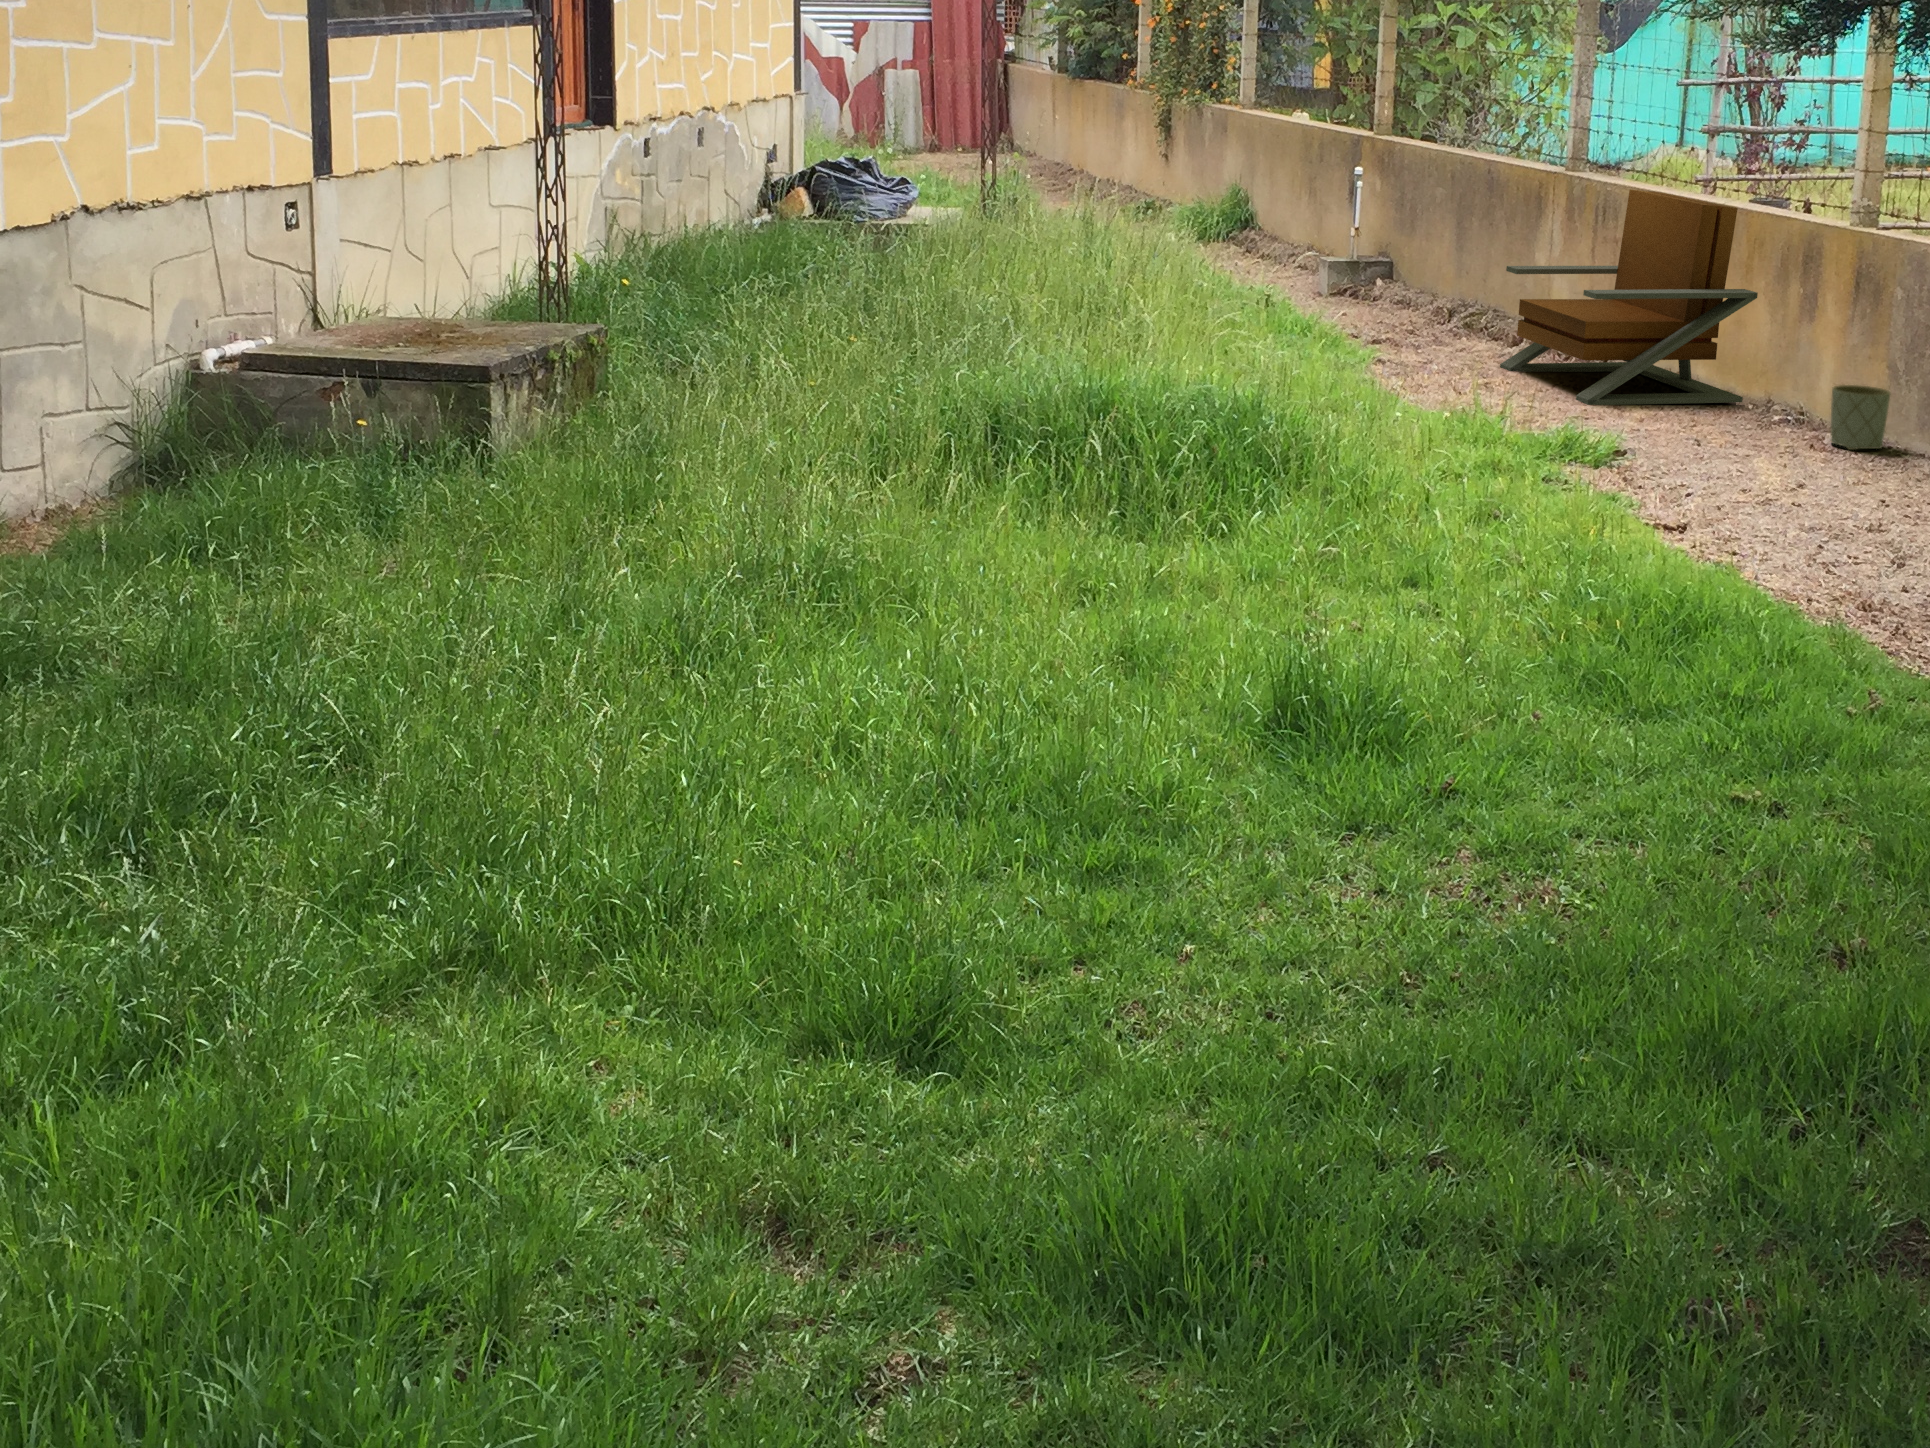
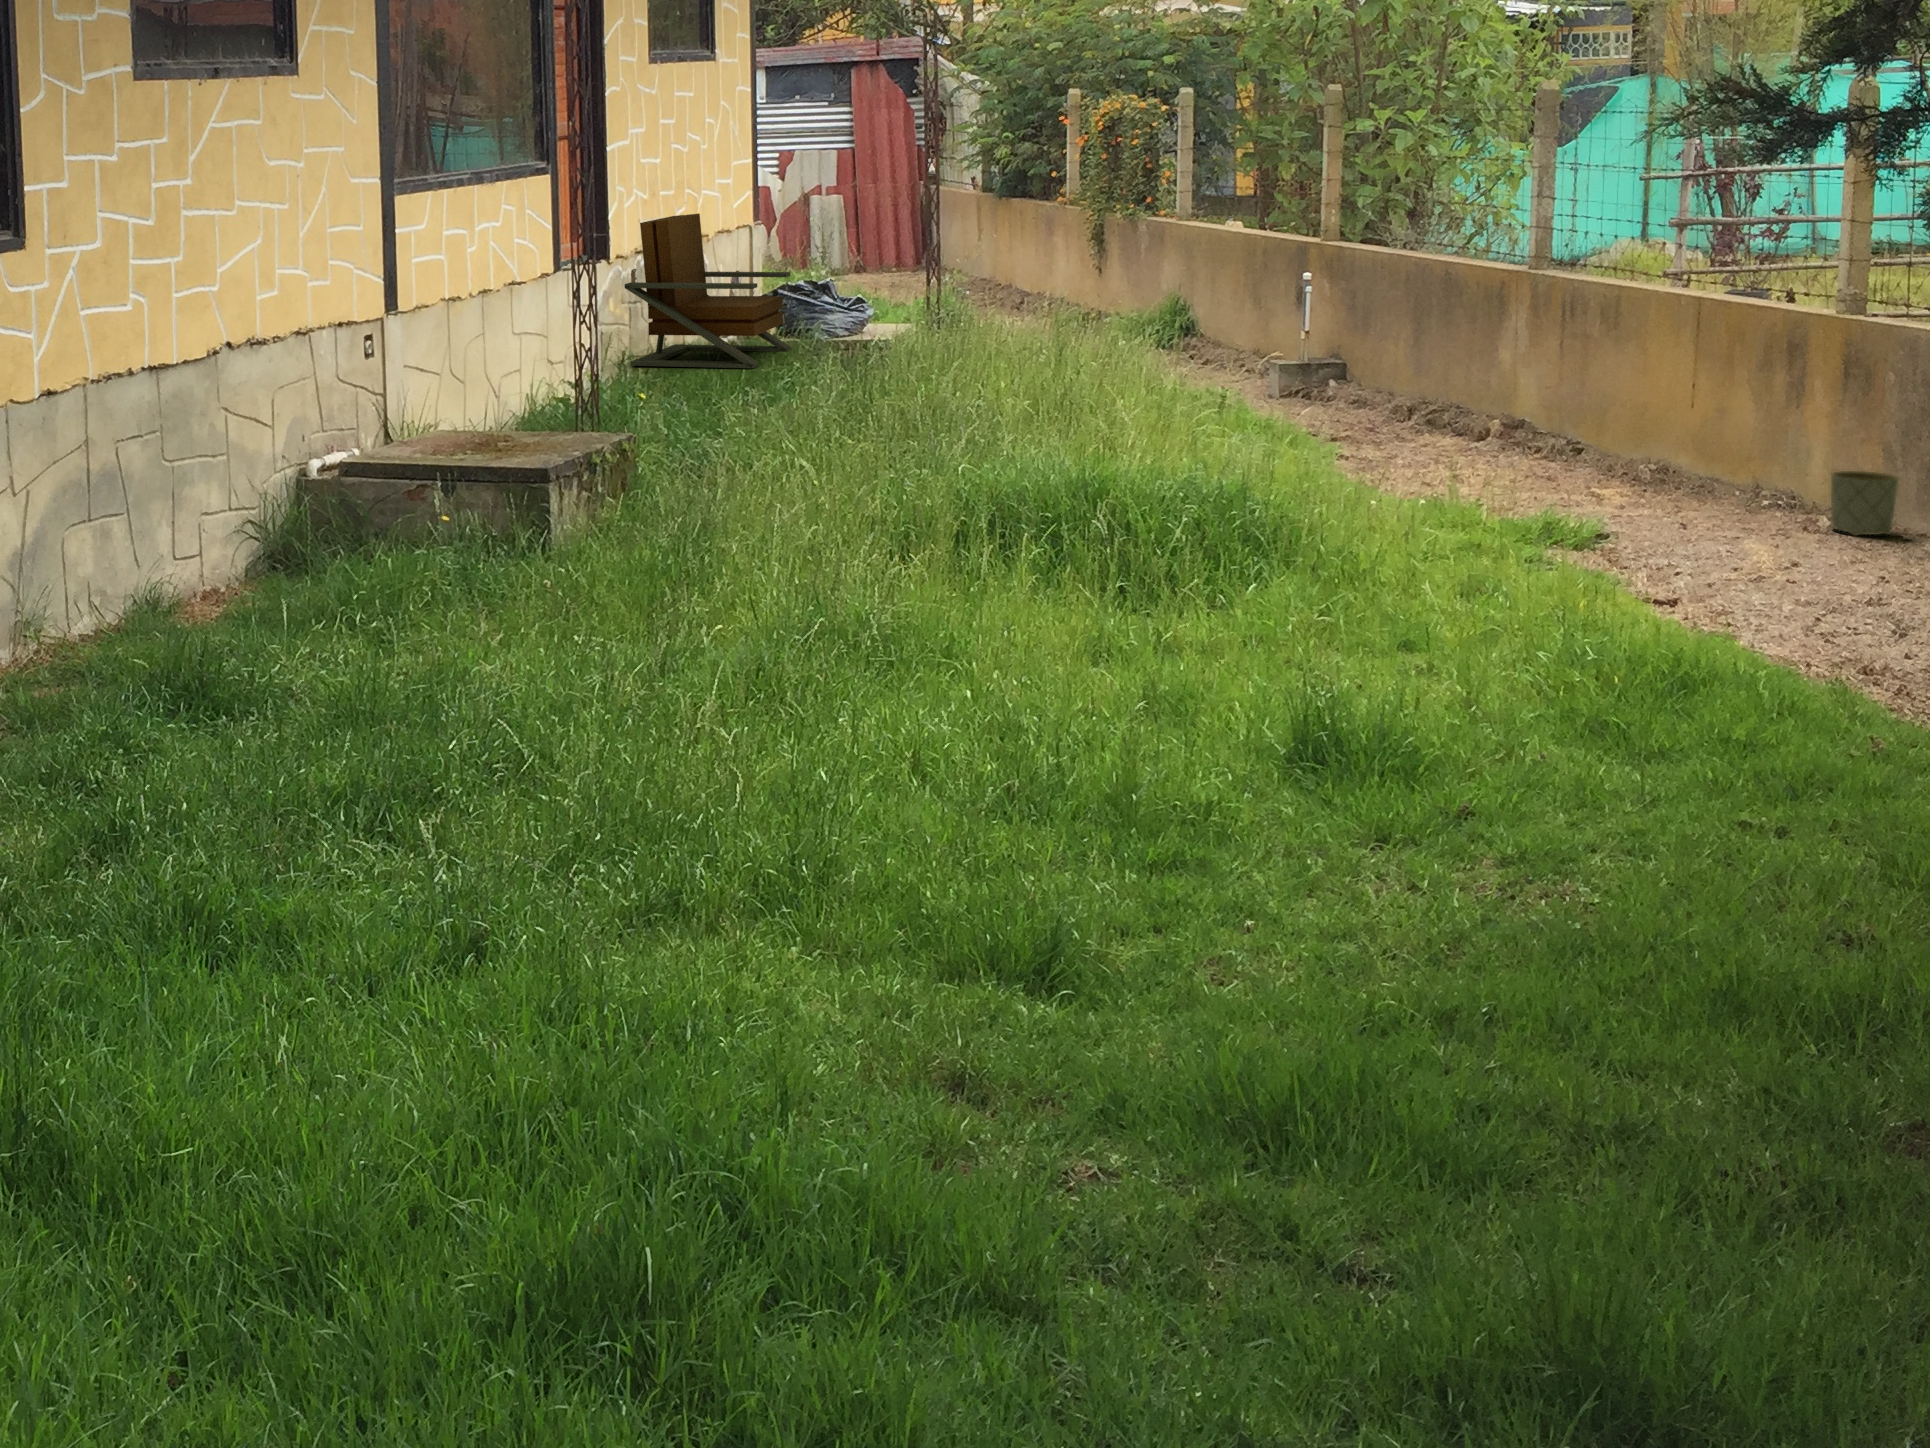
lounge chair: present [1500,189,1758,405] -> present [625,213,791,368]

